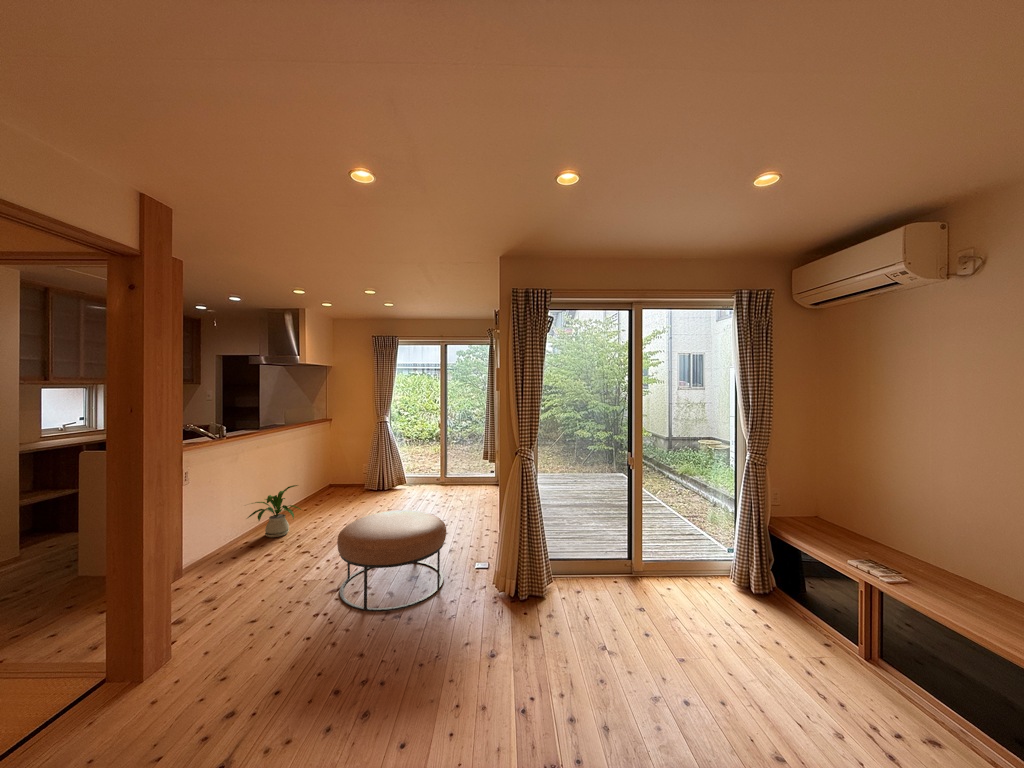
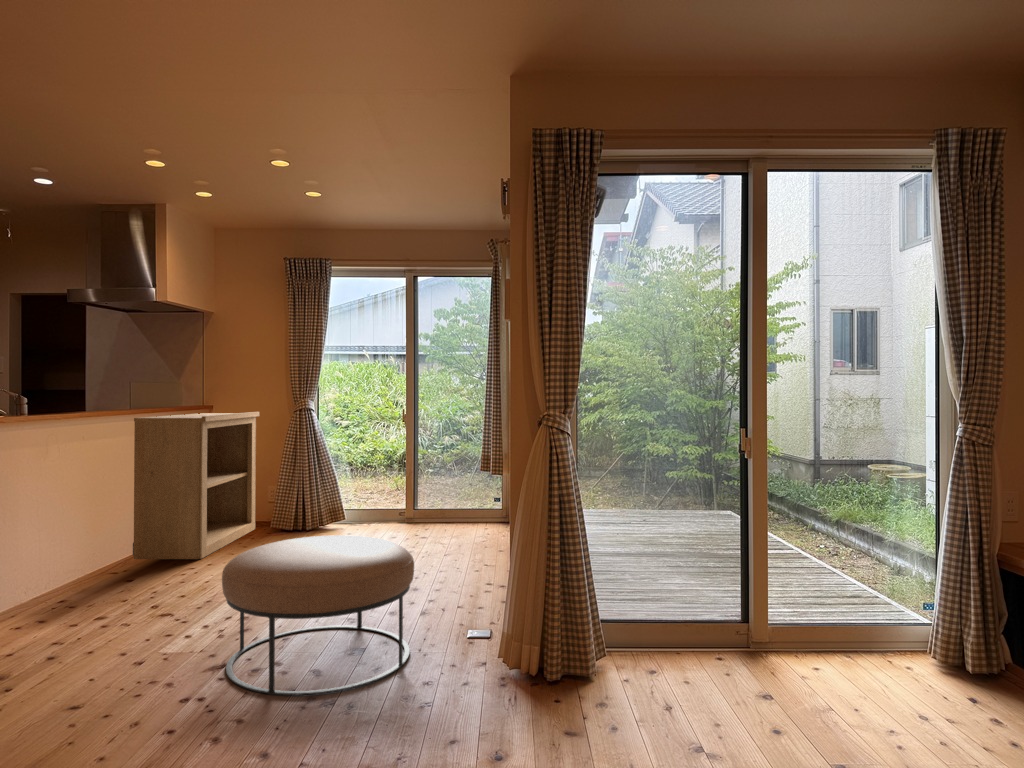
bookshelf: none [286,423,359,512] -> present [133,412,259,559]
house plant: present [248,485,301,537] -> none [59,504,162,593]

